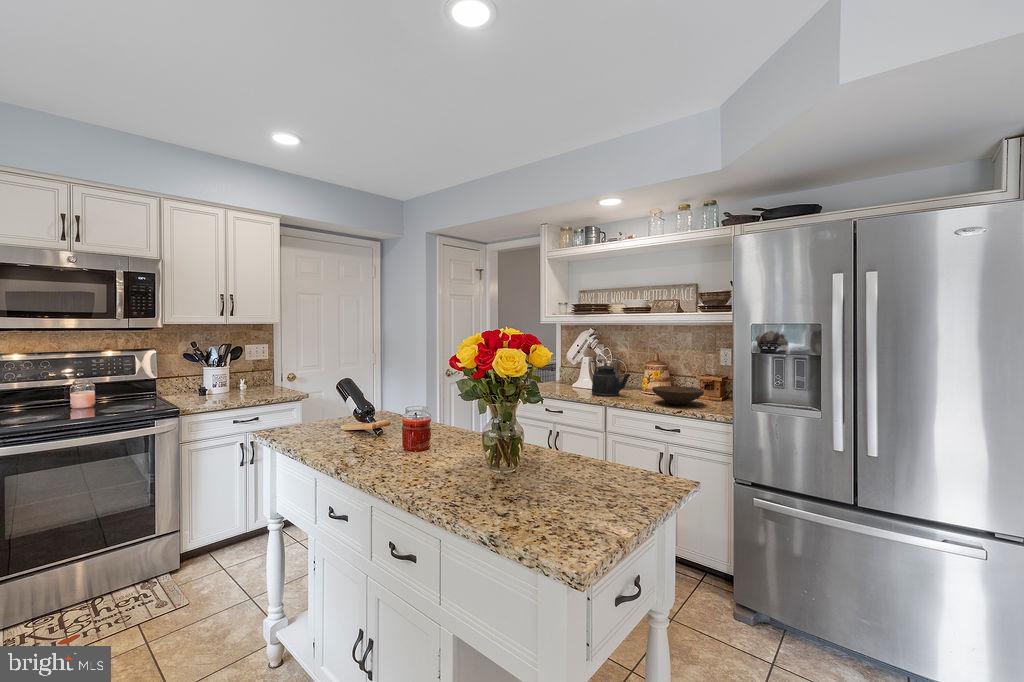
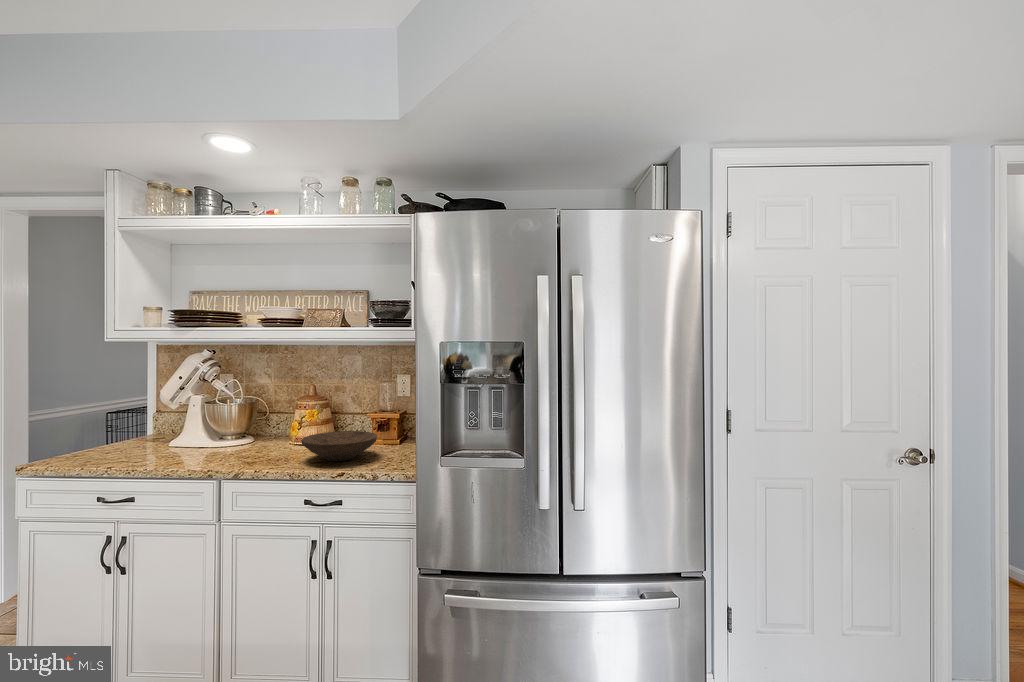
kettle: present [592,356,631,396] -> none [200,393,269,459]

